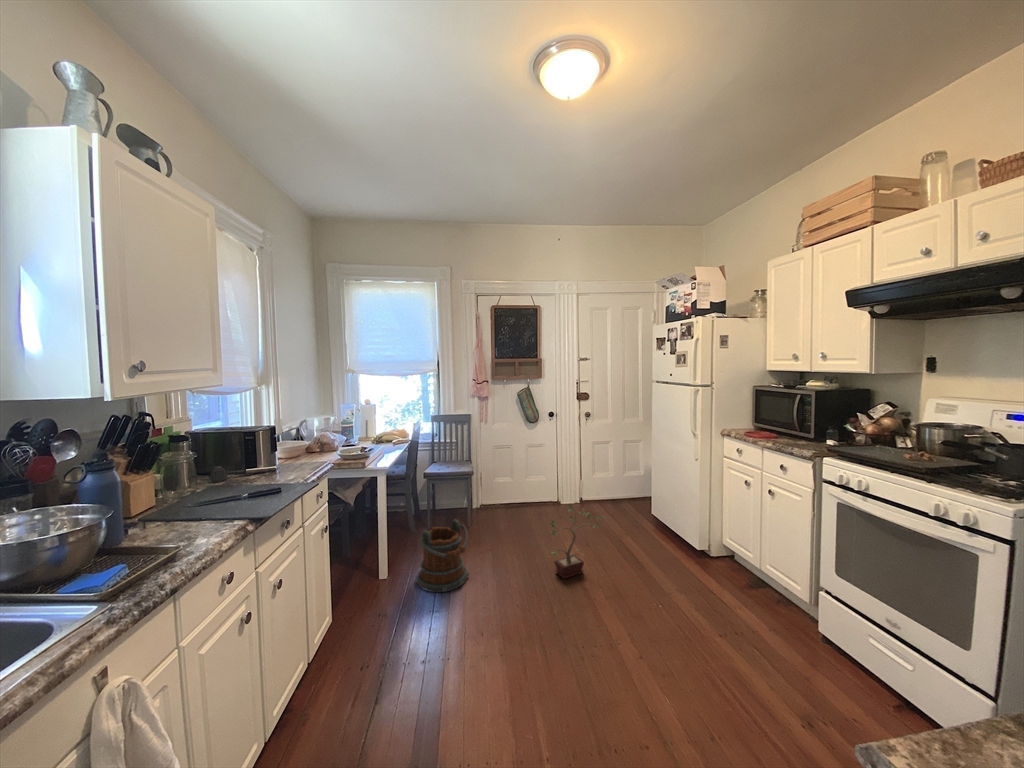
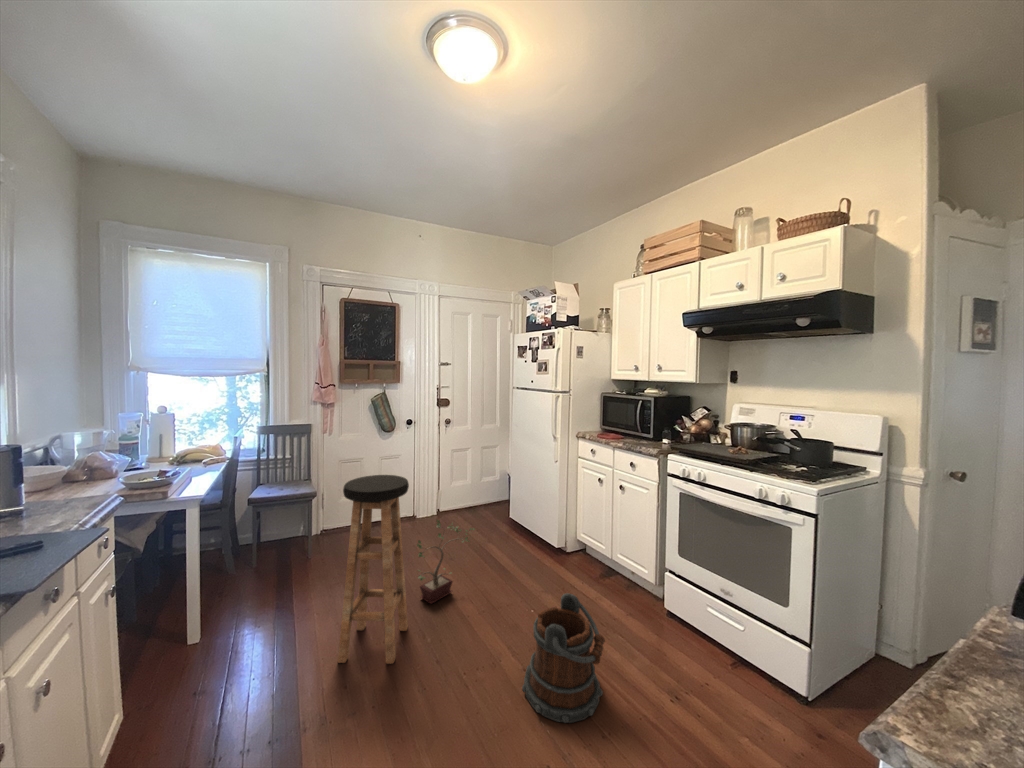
bar stool: none [485,459,542,617] -> present [338,475,409,664]
bucket: present [416,519,469,592] -> present [522,593,605,723]

